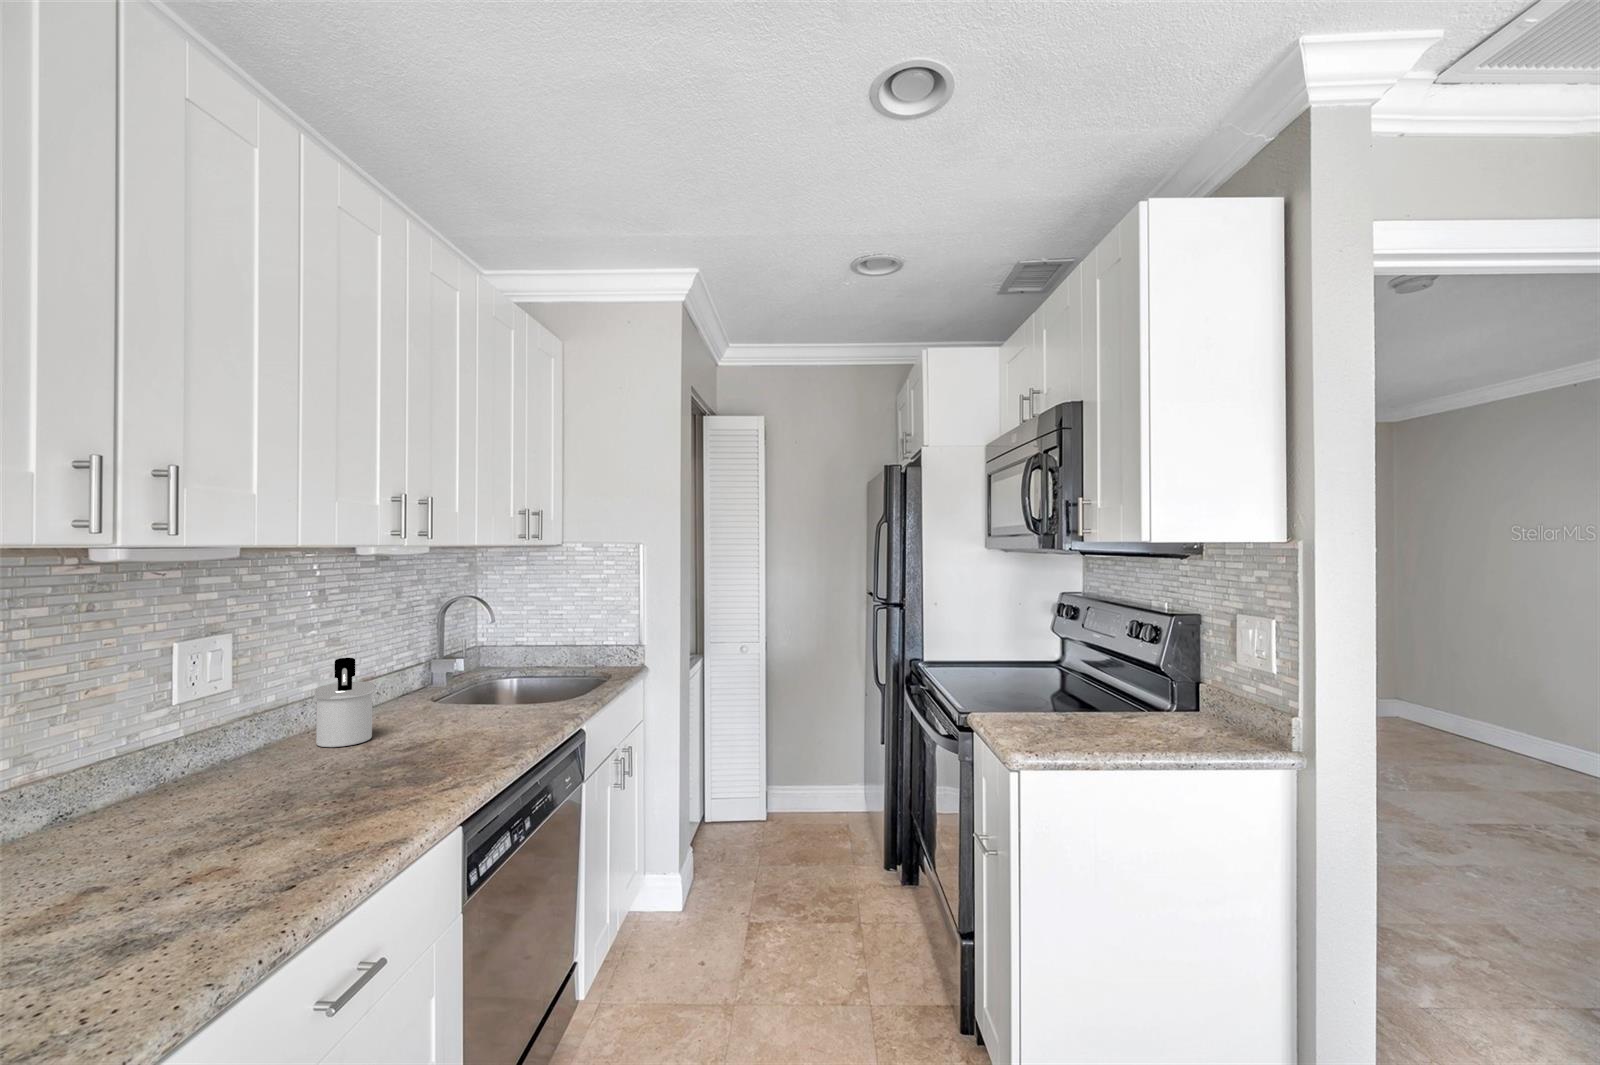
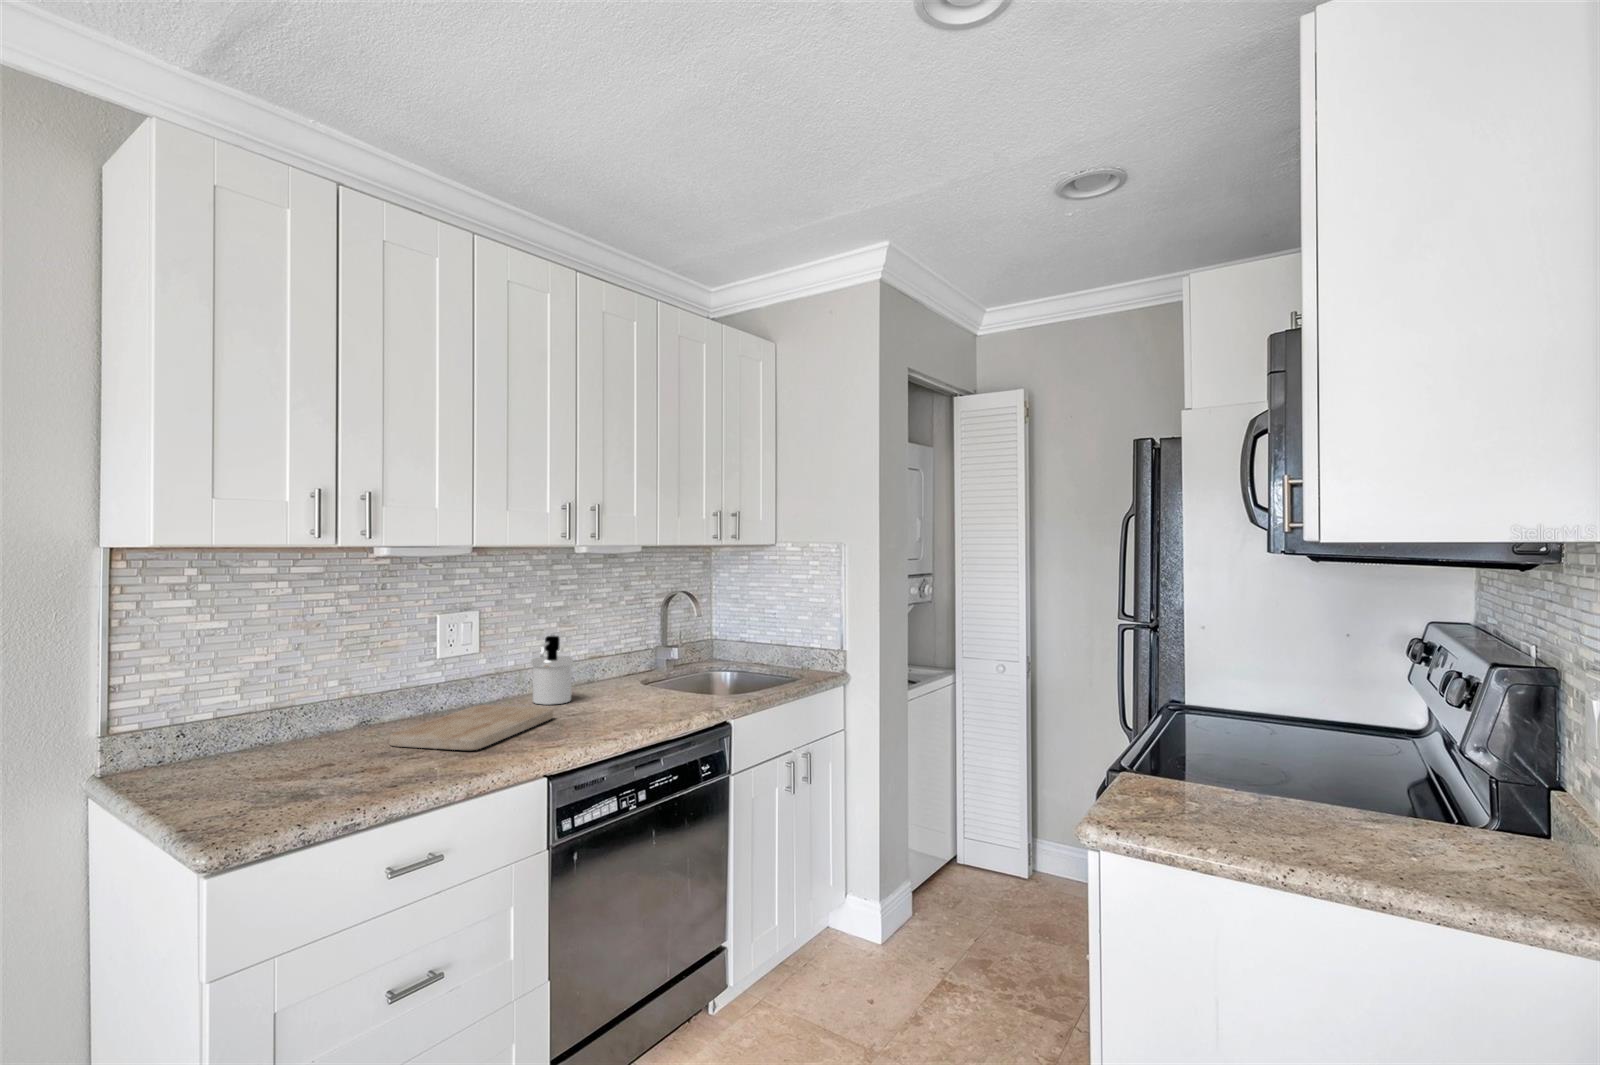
cutting board: none [150,751,378,848] -> present [390,705,553,750]

